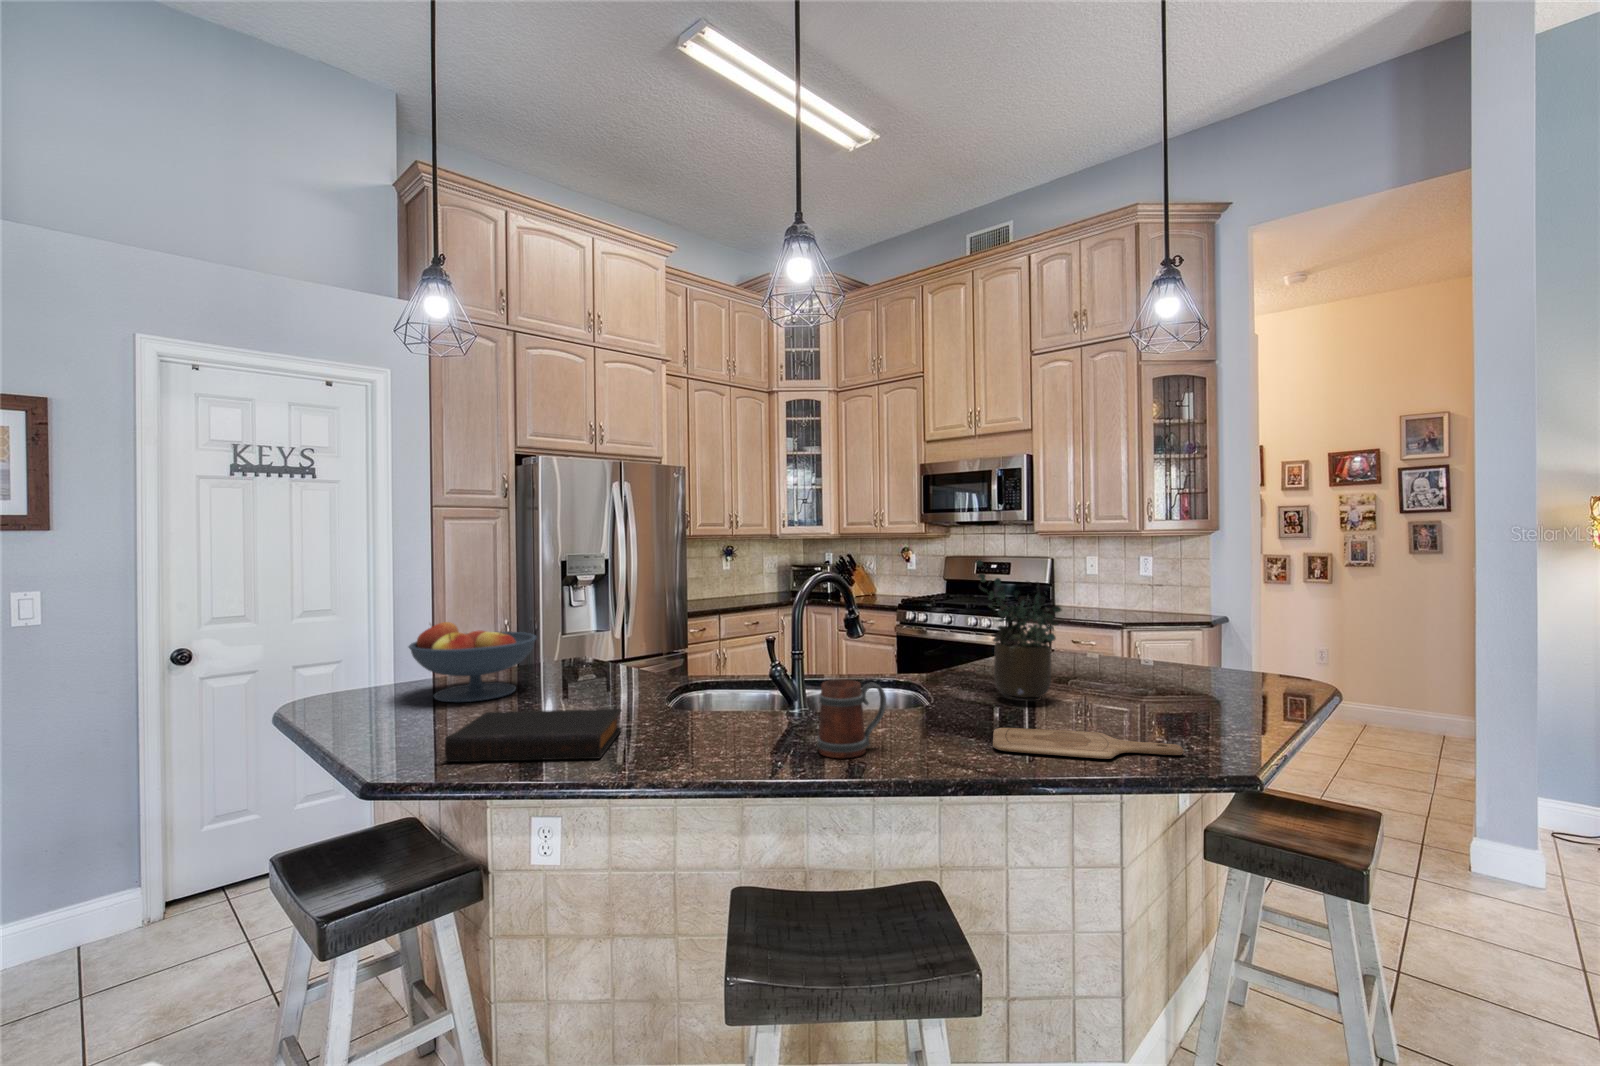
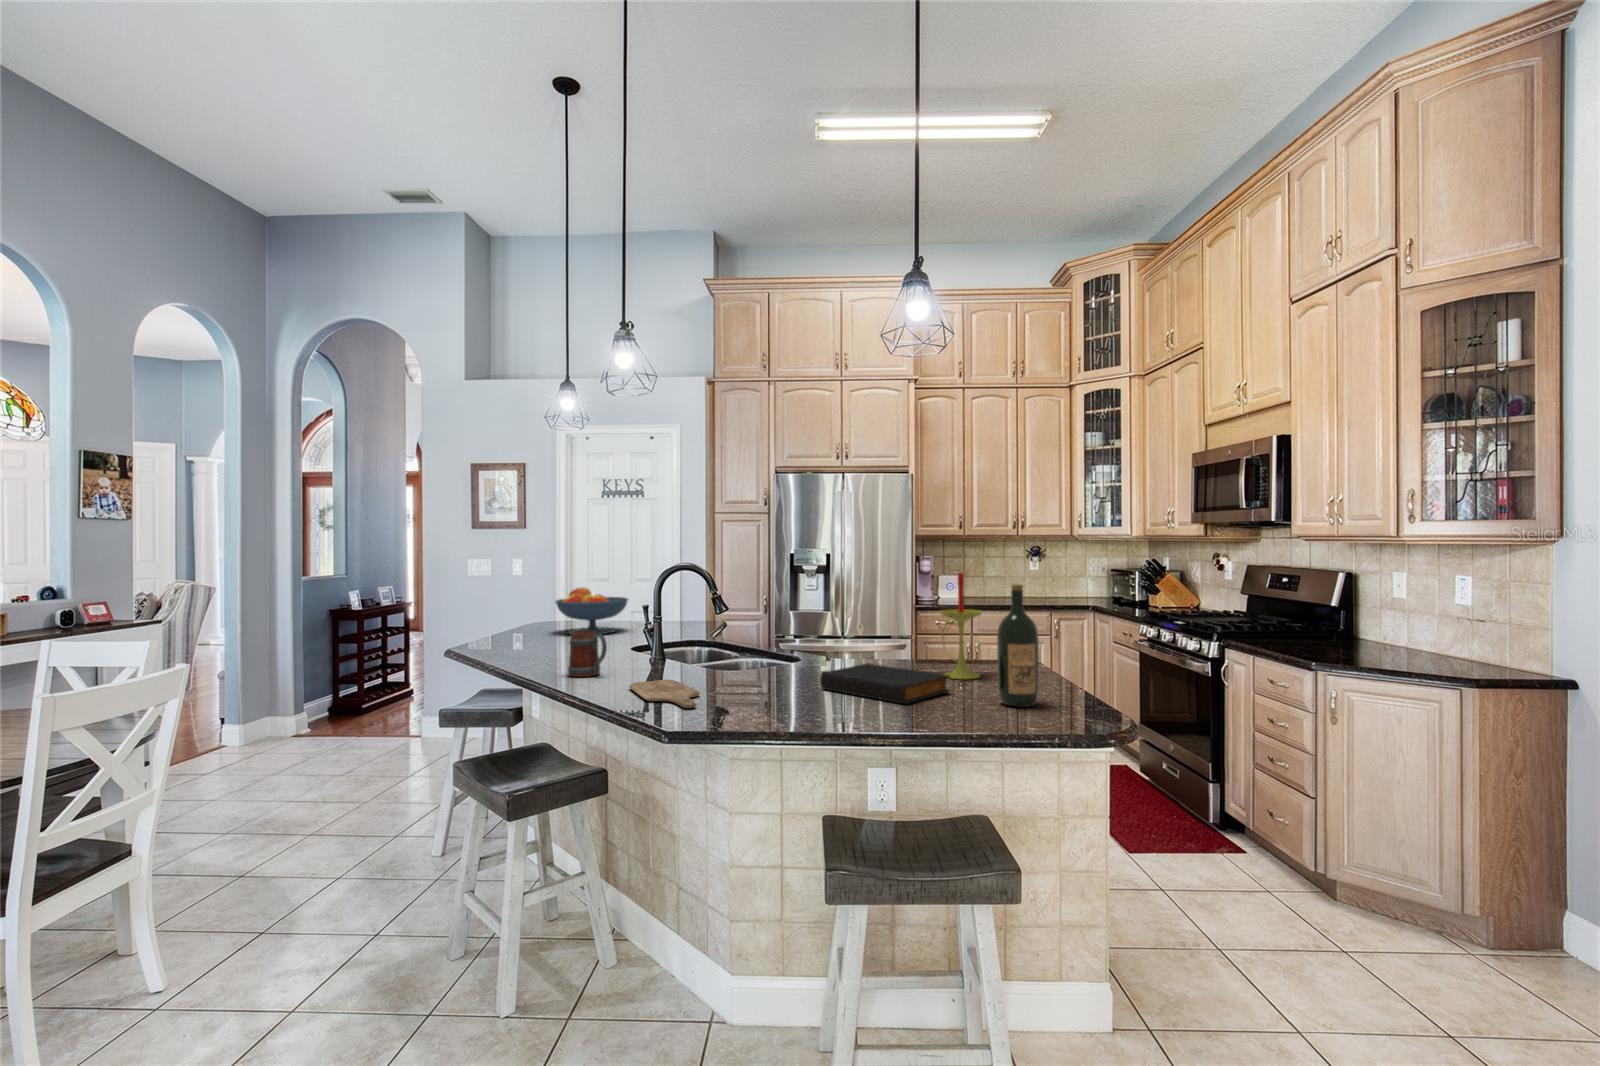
potted plant: present [976,560,1061,702] -> none [754,560,817,678]
candle: none [1074,563,1129,671] -> present [941,573,981,679]
wine bottle: none [1240,572,1283,684] -> present [997,584,1039,707]
book: present [445,709,622,762] -> present [820,664,950,704]

